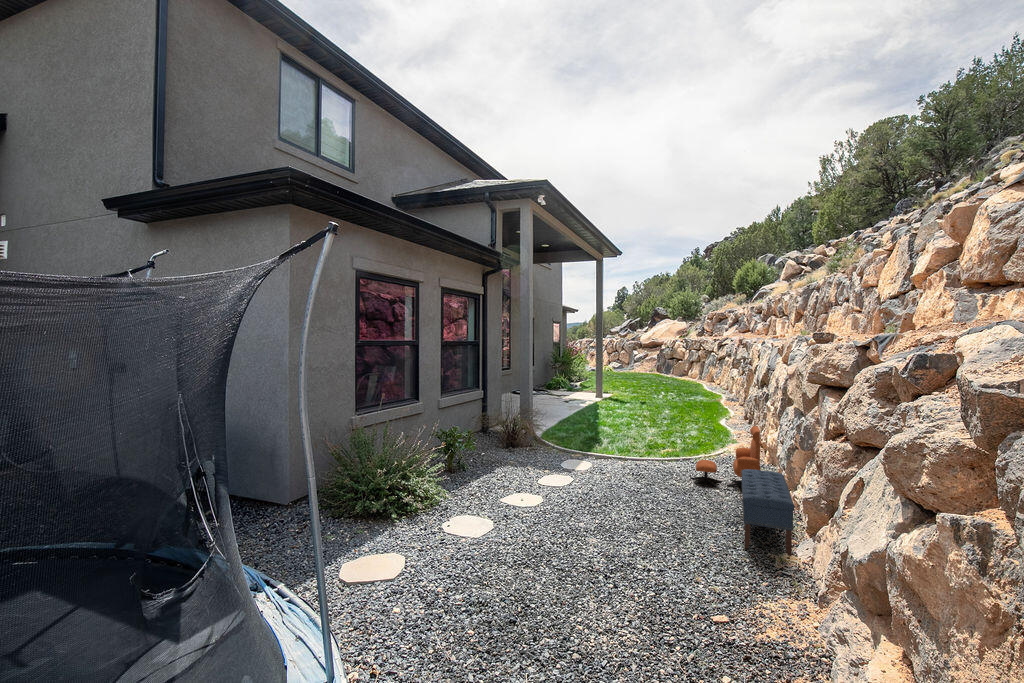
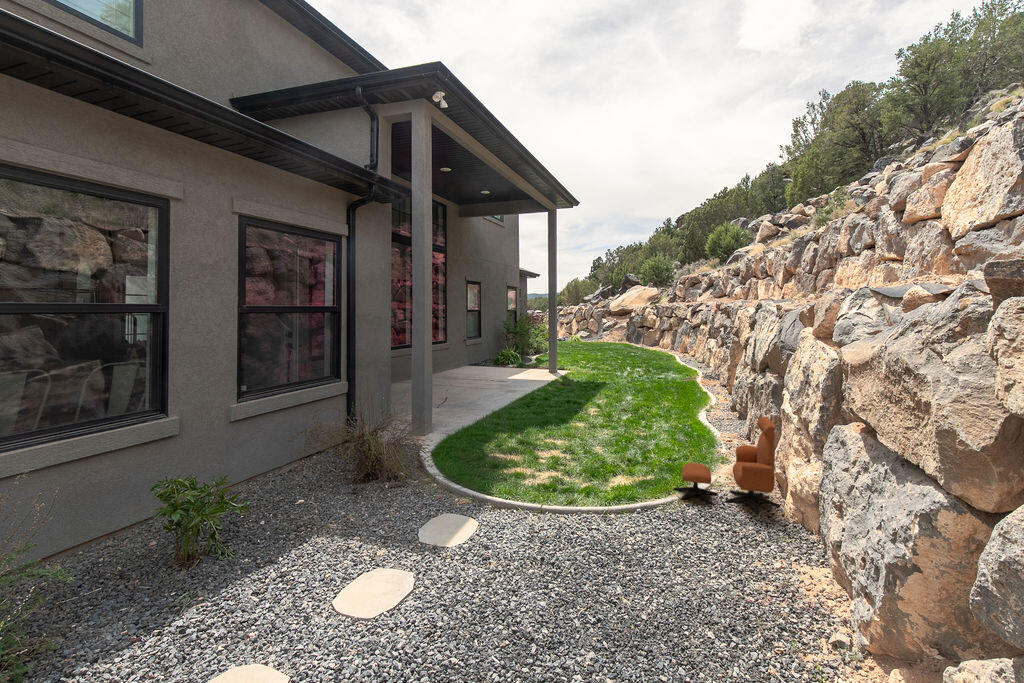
bench: present [741,469,795,556] -> none [757,490,875,665]

